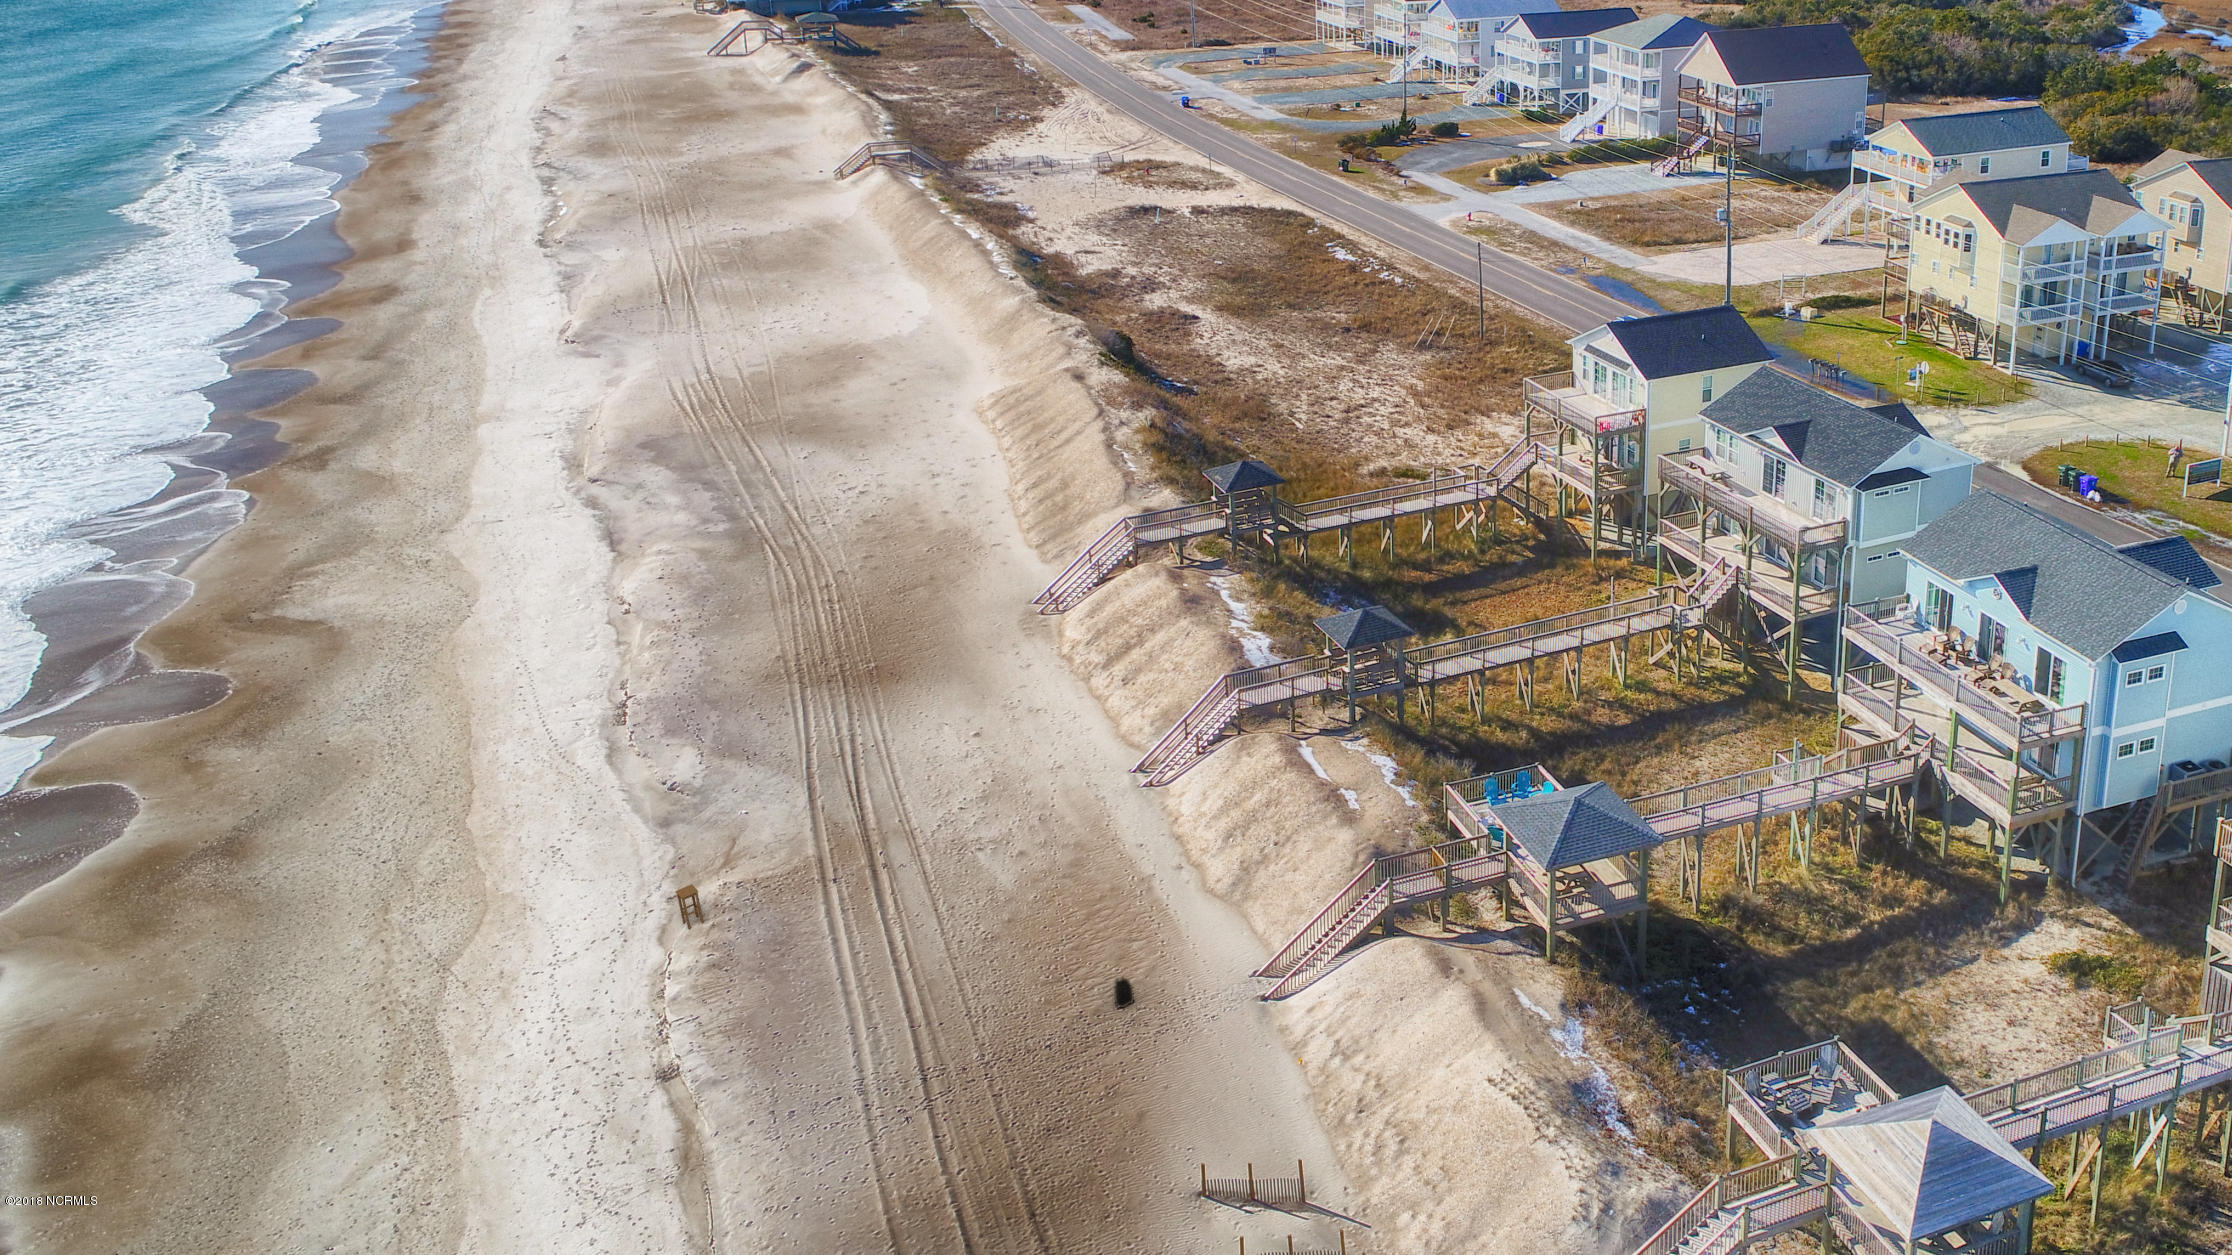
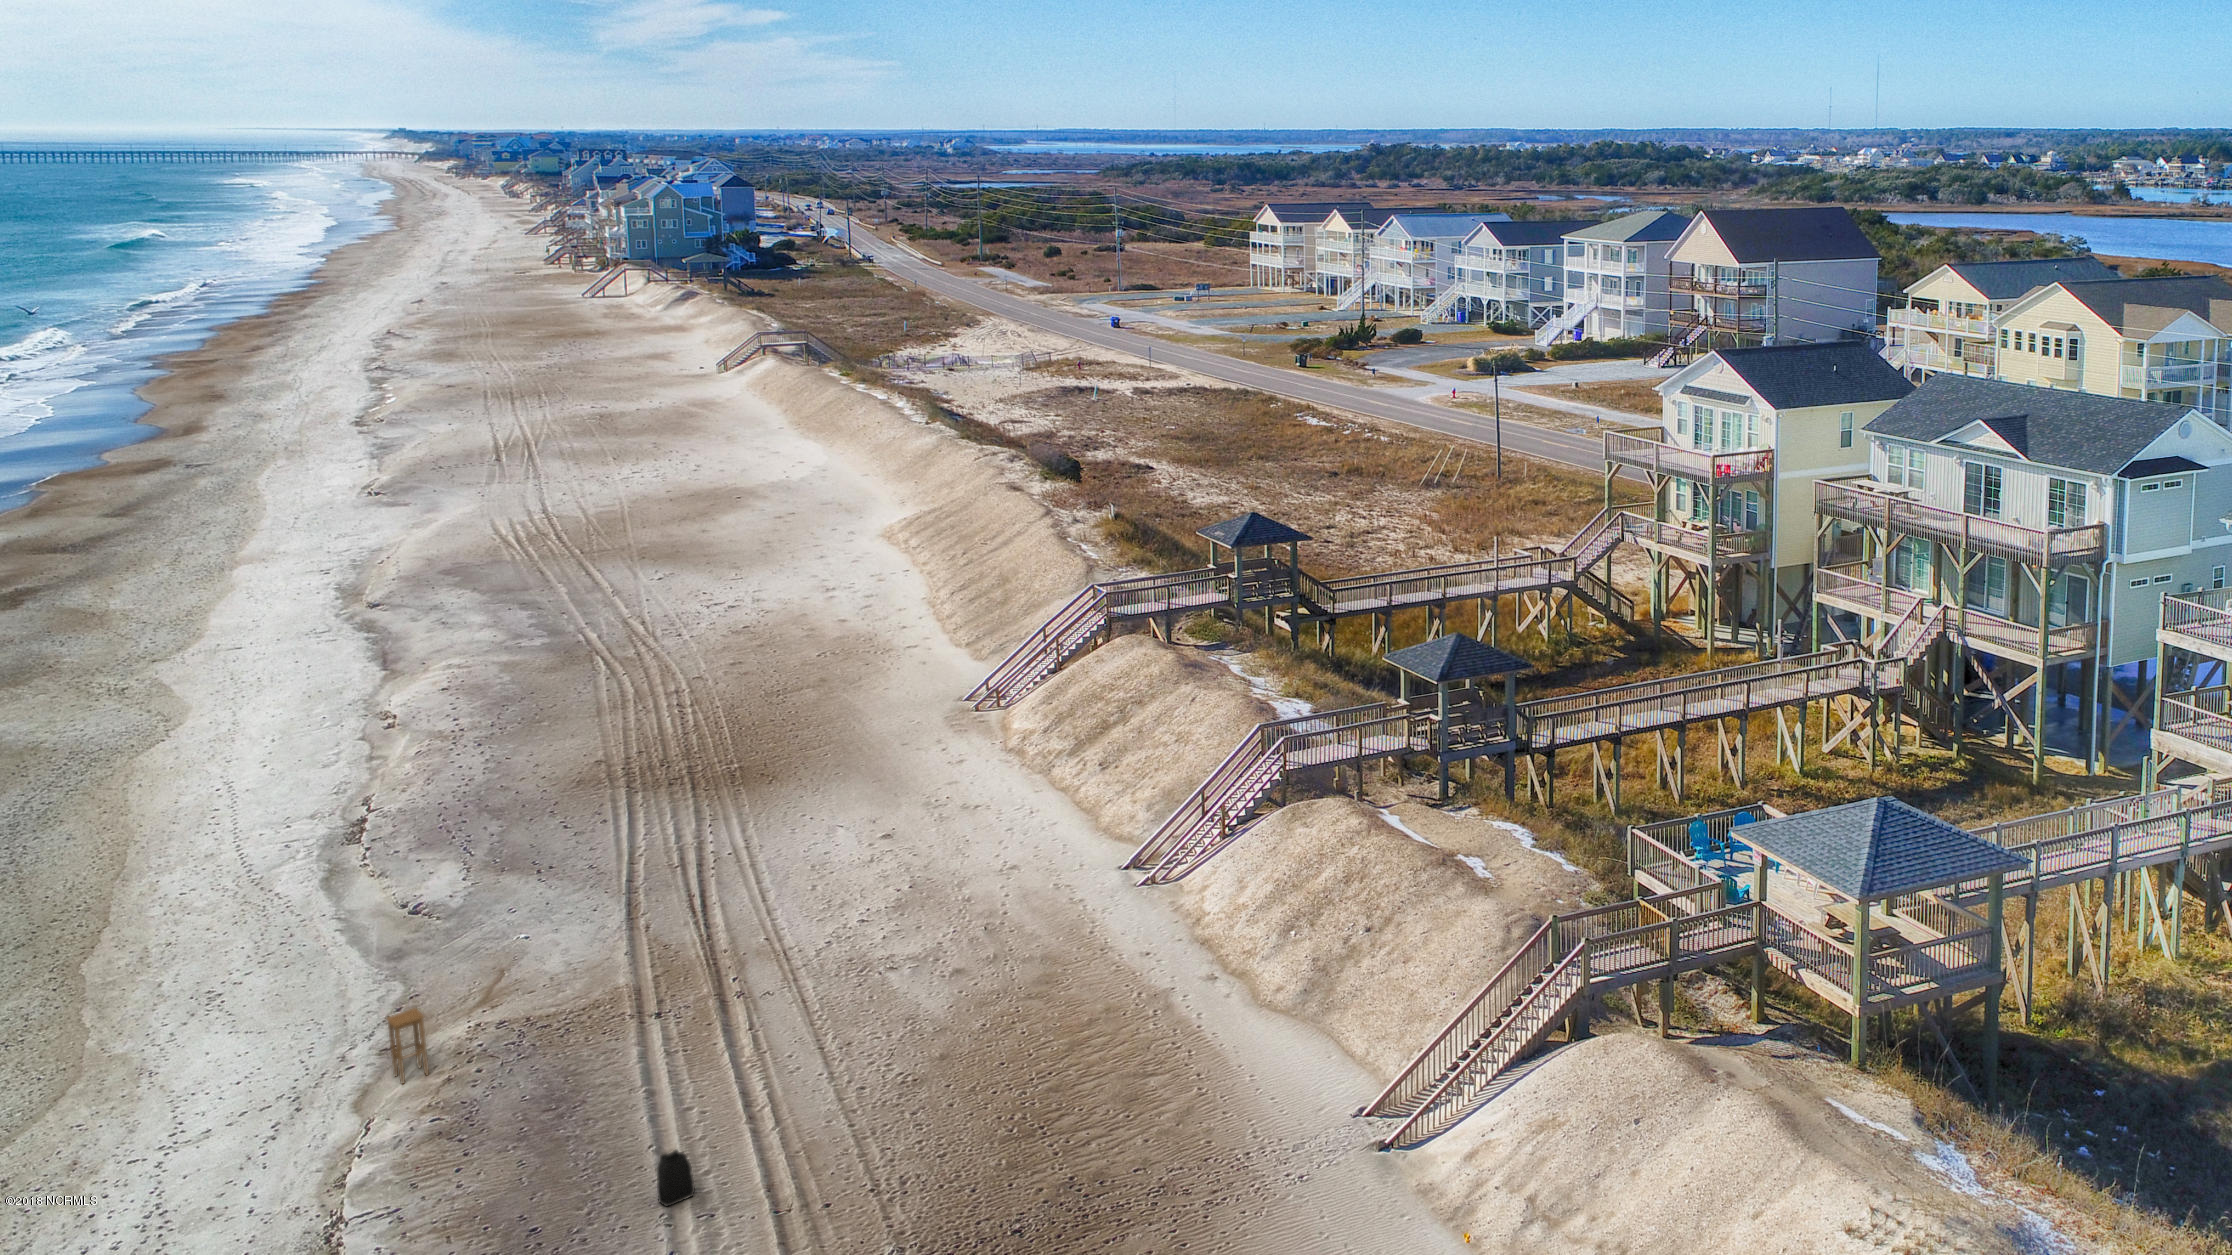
backpack: present [1114,976,1134,1008] -> present [657,1150,695,1206]

